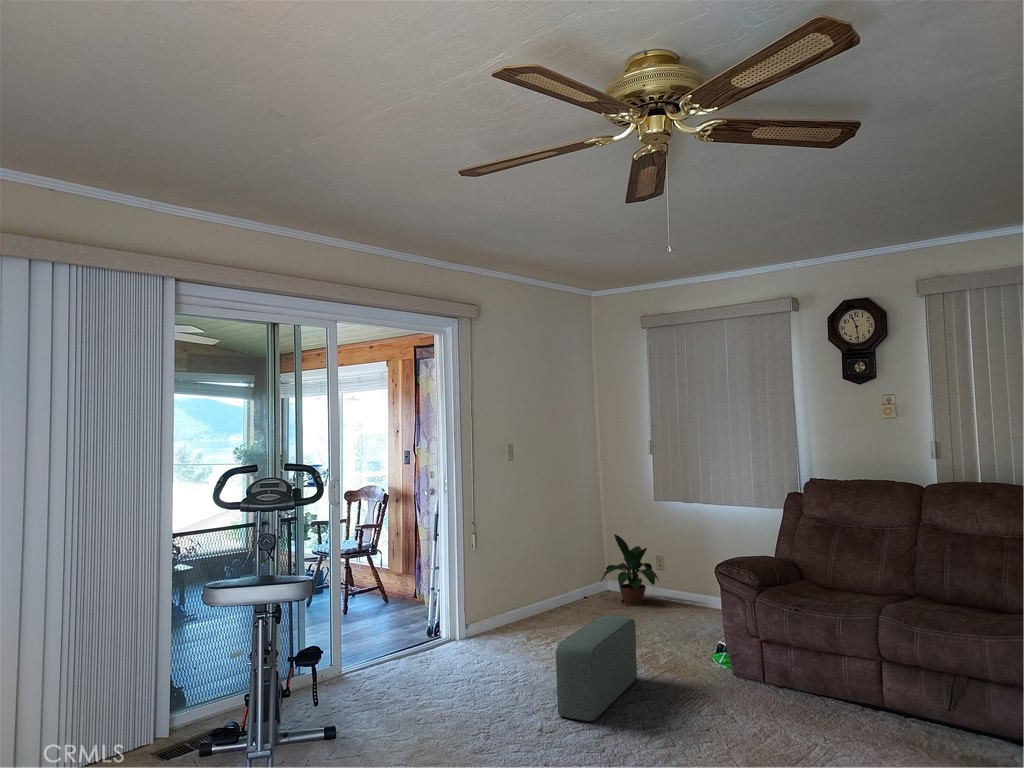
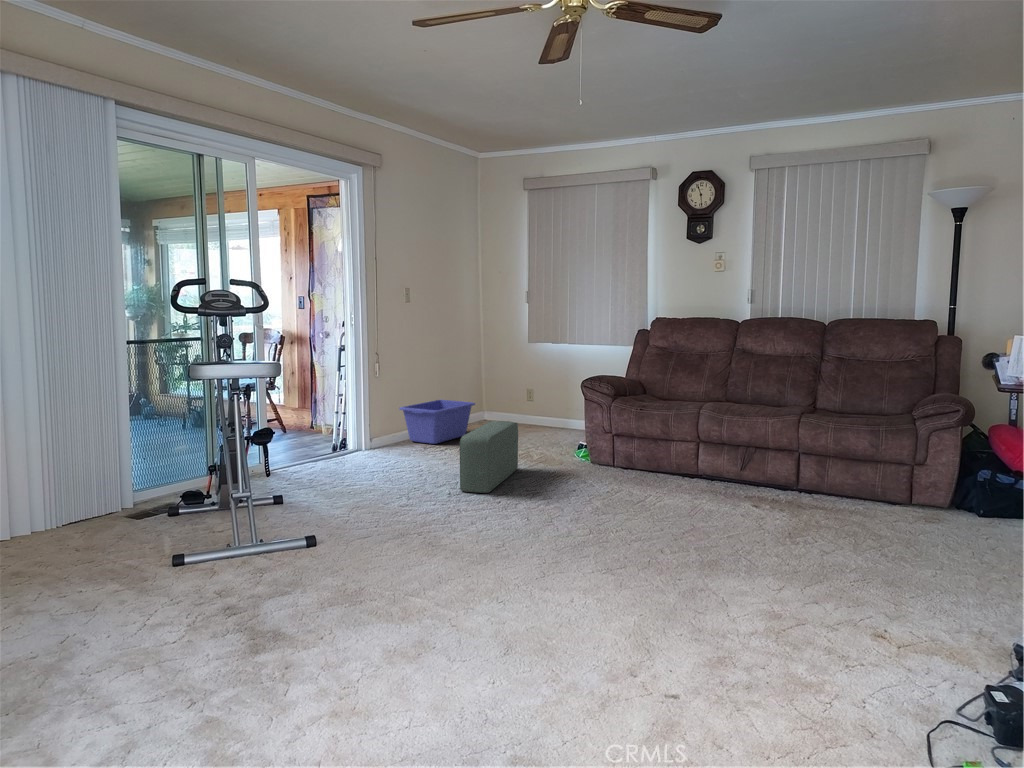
potted plant: present [601,535,659,606] -> none [480,370,529,428]
storage bin: none [502,571,592,630] -> present [399,400,475,444]

